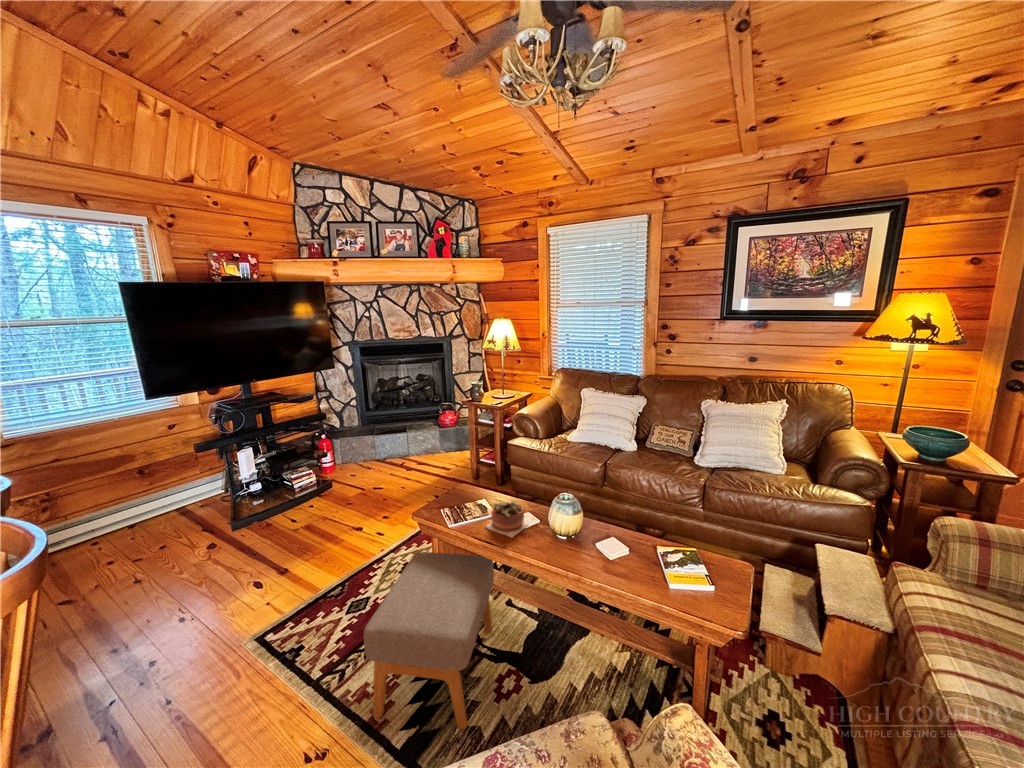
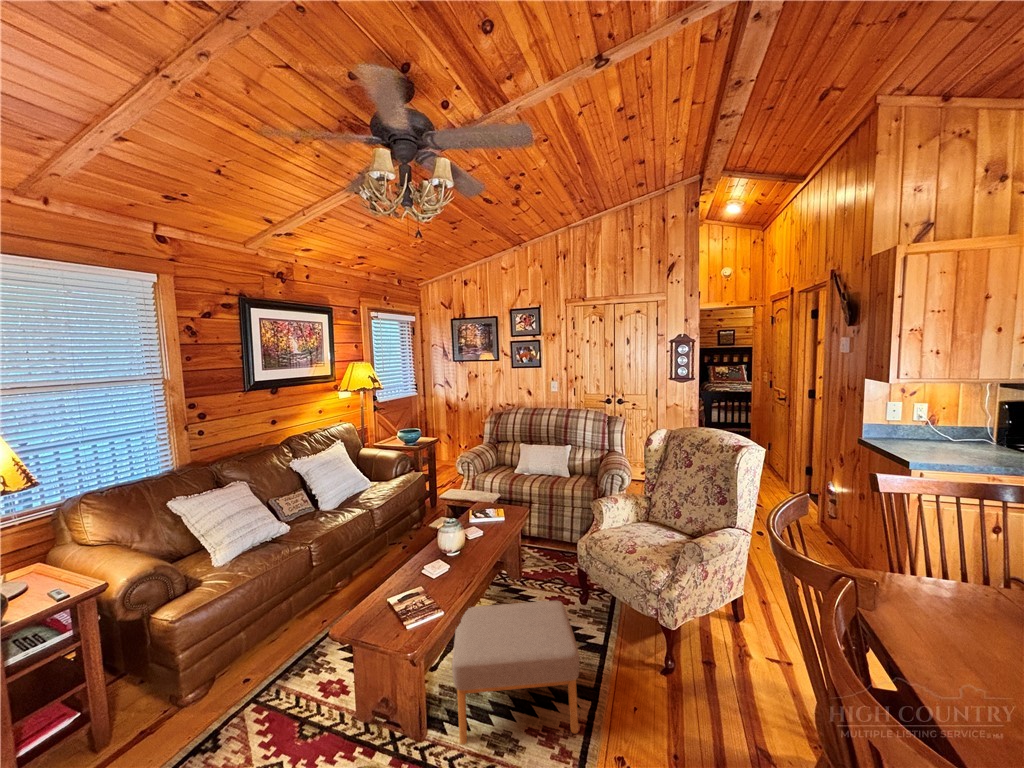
succulent plant: present [485,499,527,538] -> none [423,548,467,590]

